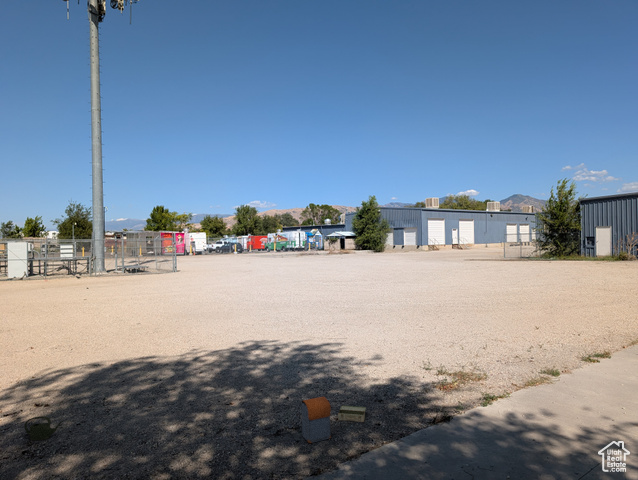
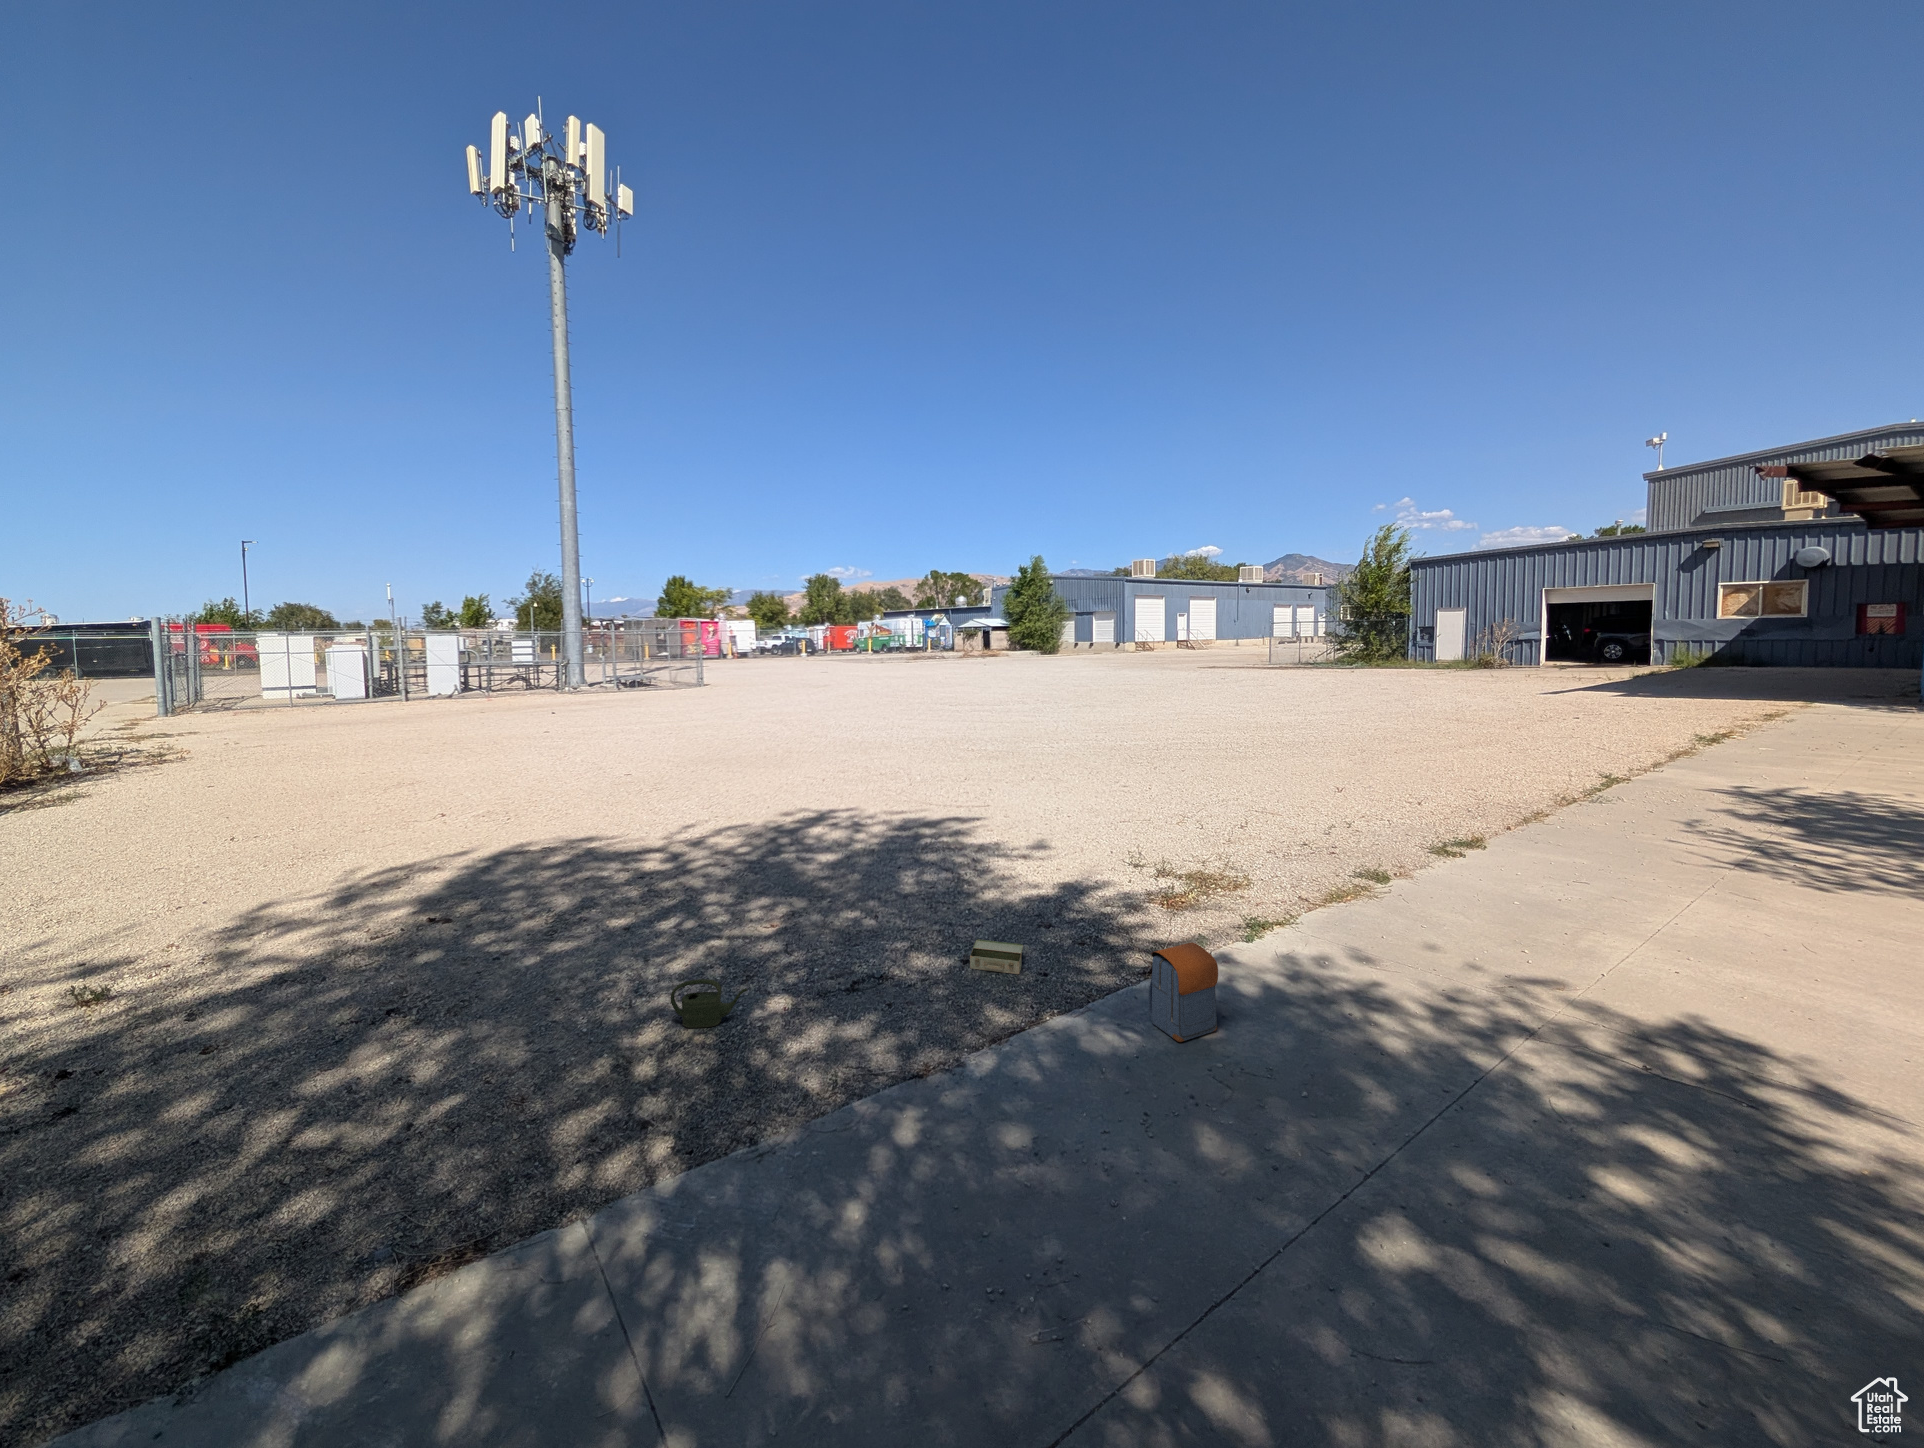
backpack: present [302,397,331,443] -> present [1149,943,1218,1042]
watering can: present [24,416,63,440] -> present [671,979,747,1028]

